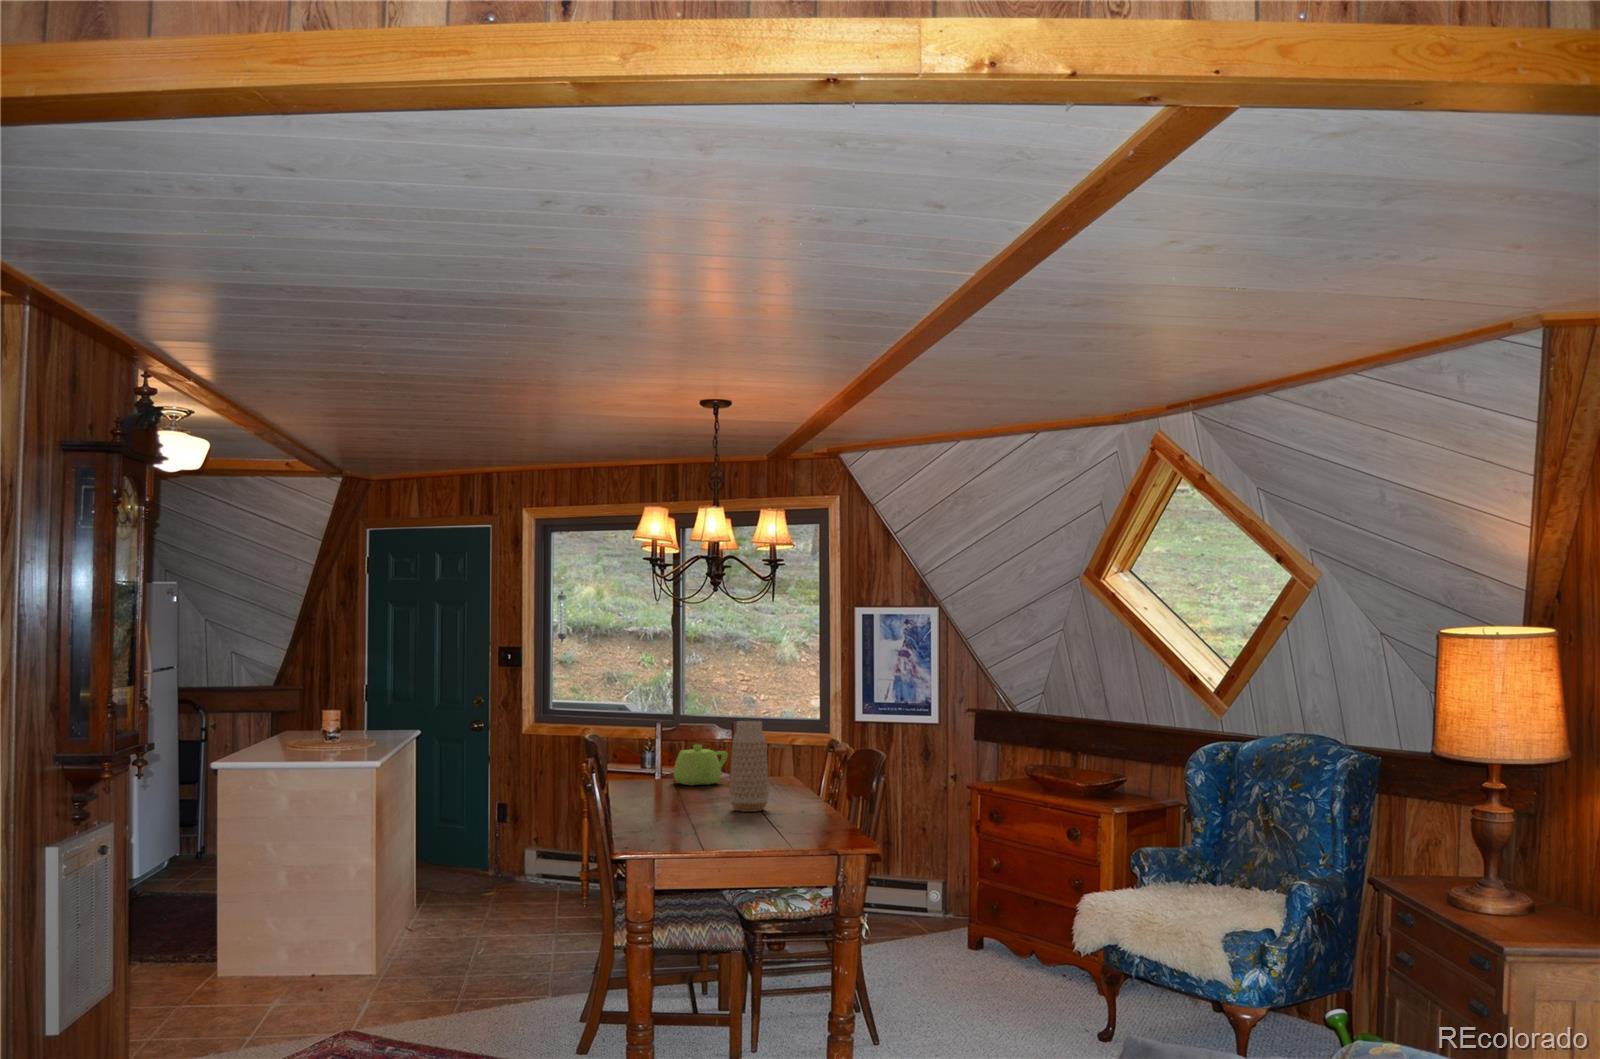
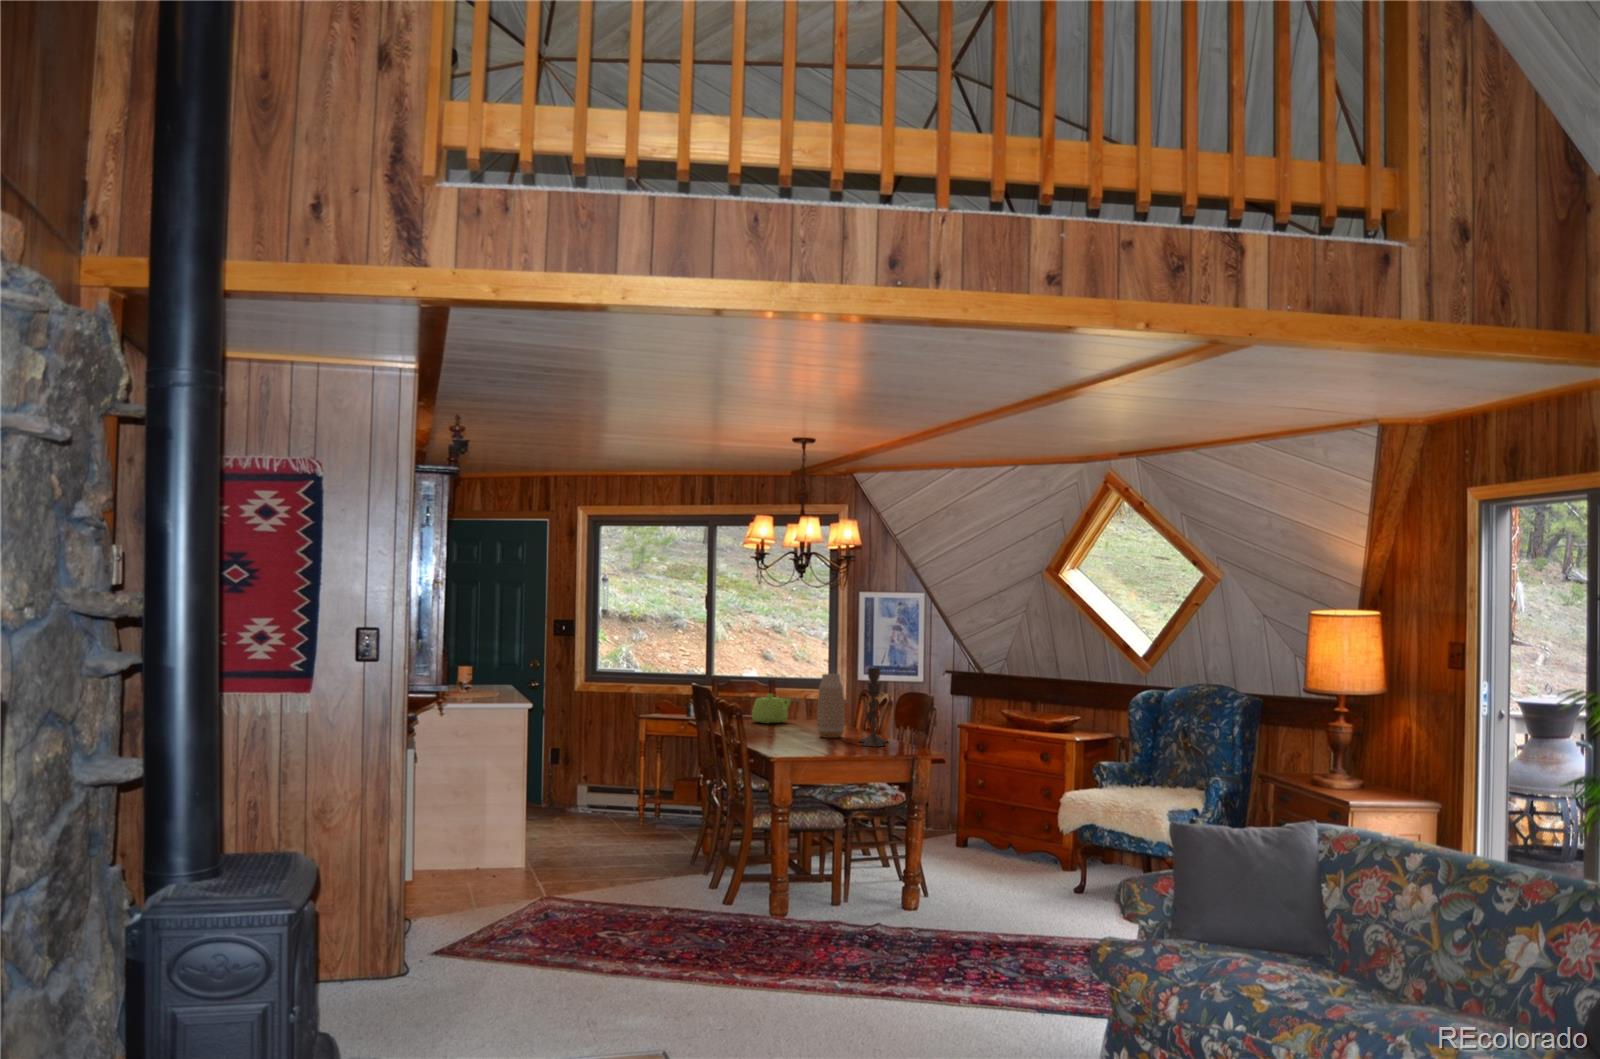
candlestick: none [775,714,821,829] -> present [860,668,888,747]

